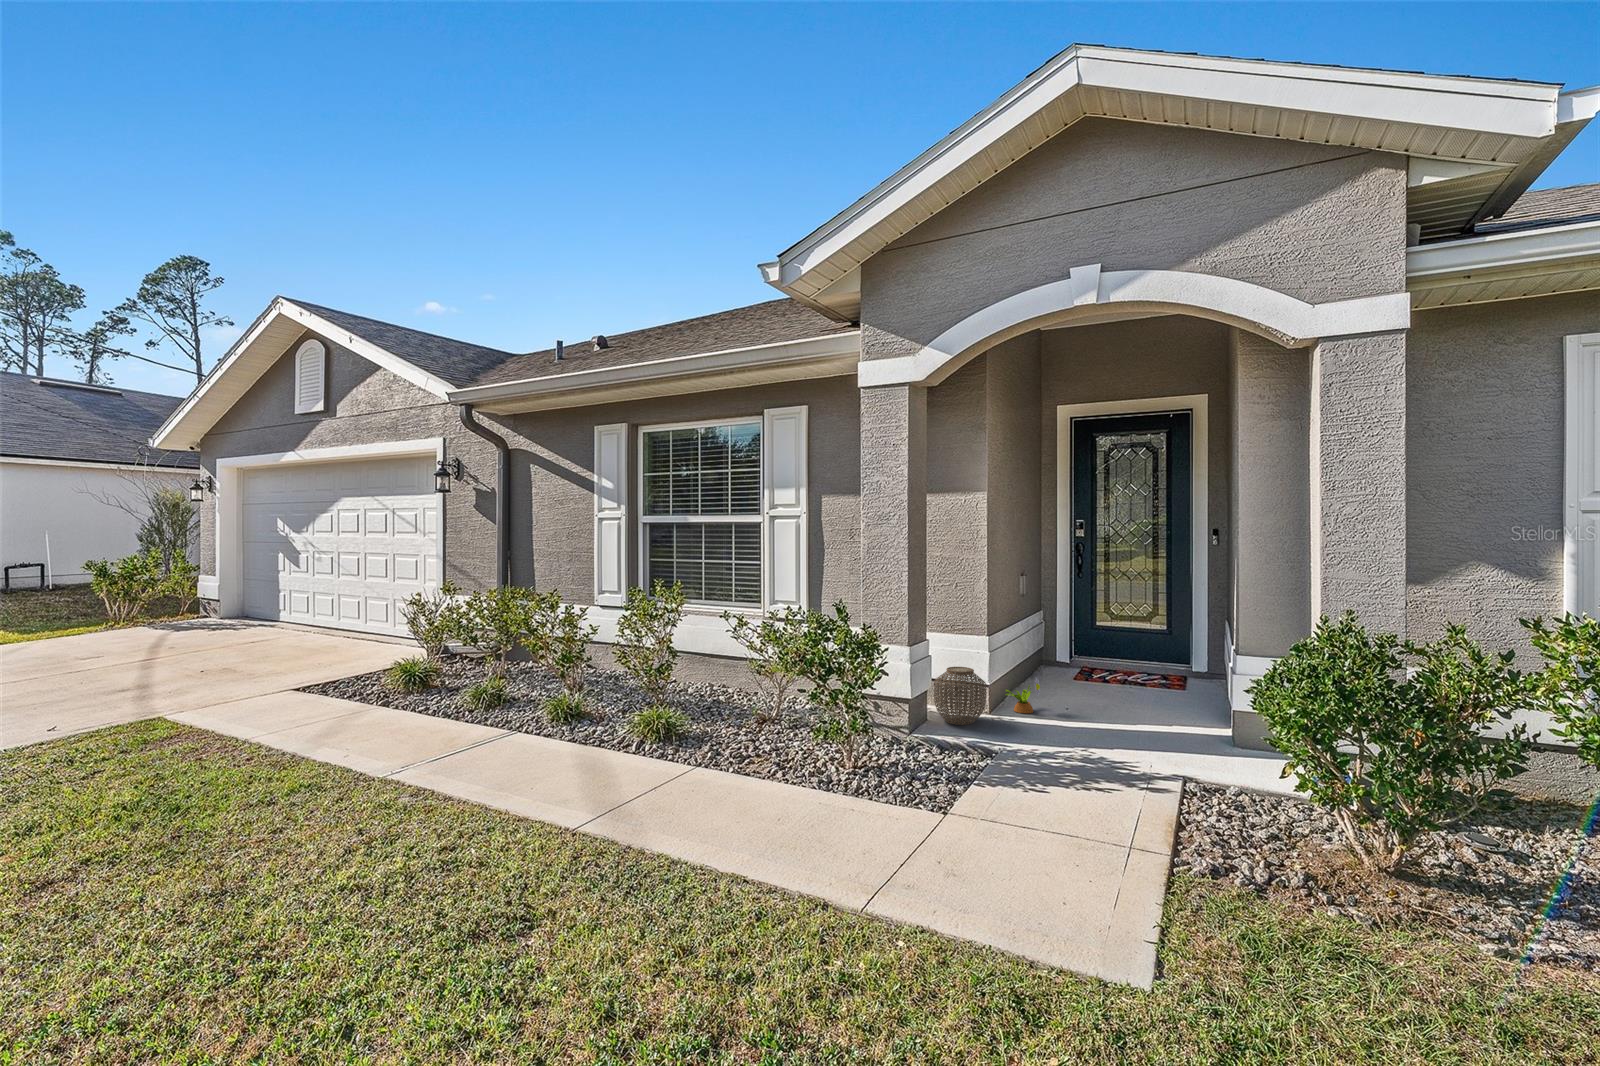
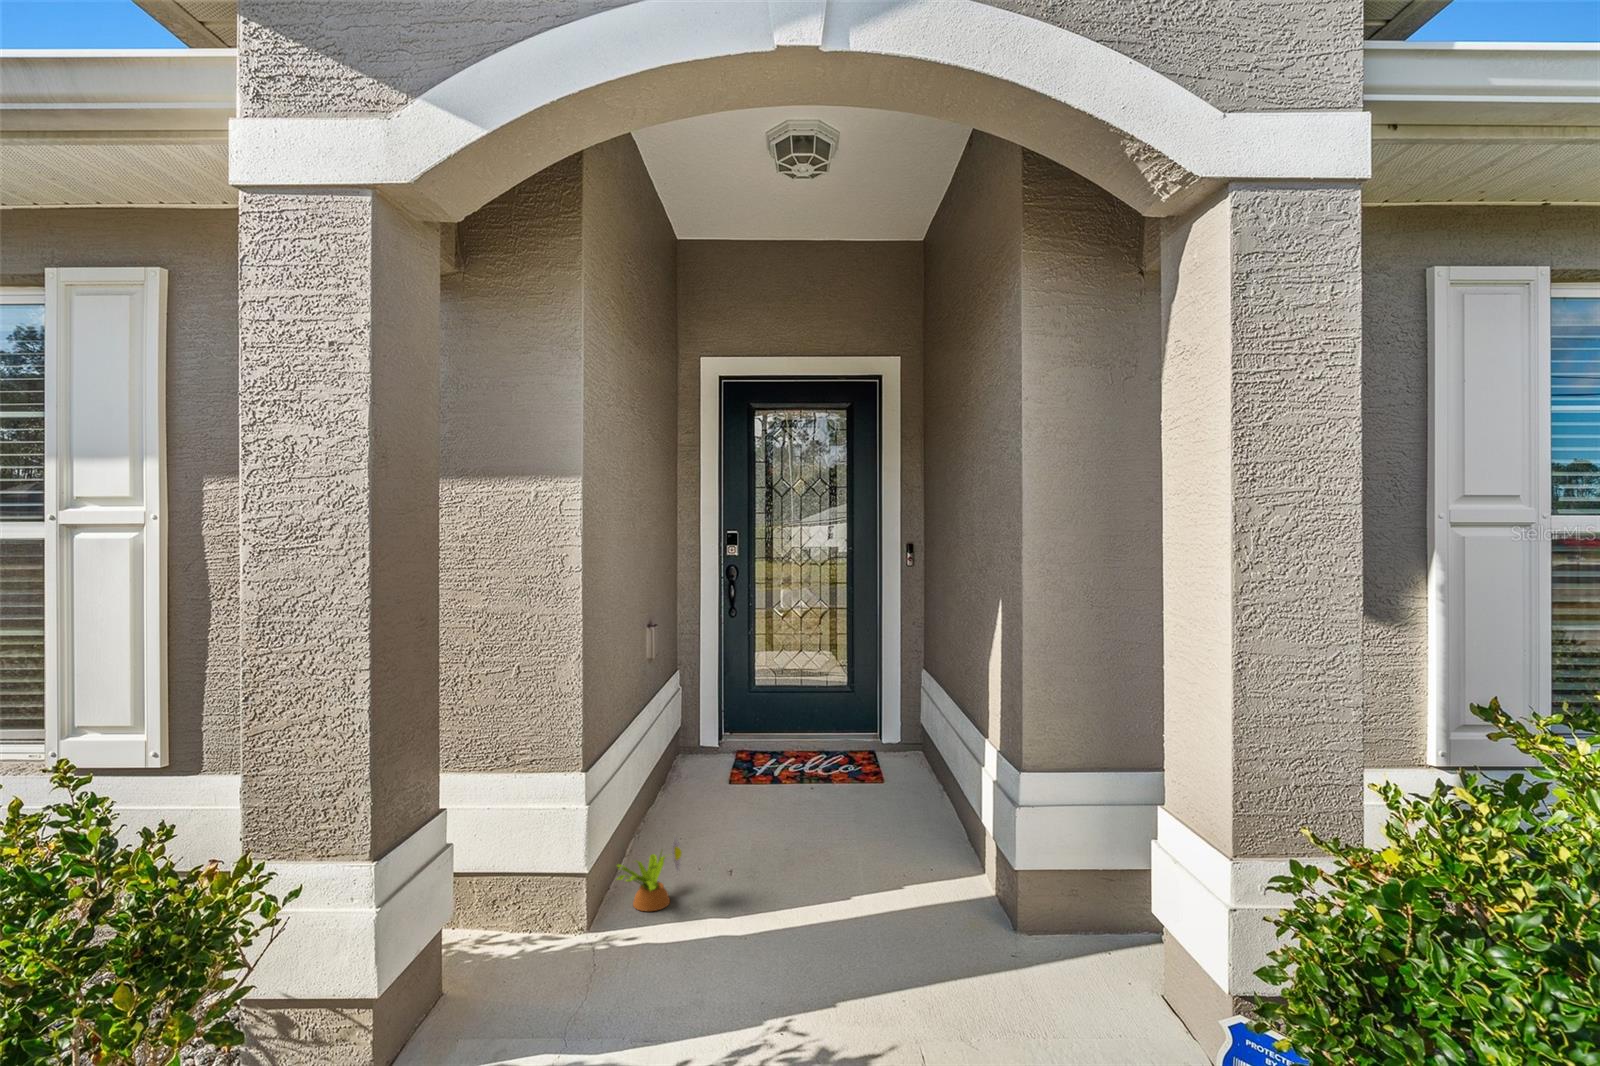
woven basket: present [934,667,986,725] -> none [457,851,575,994]

